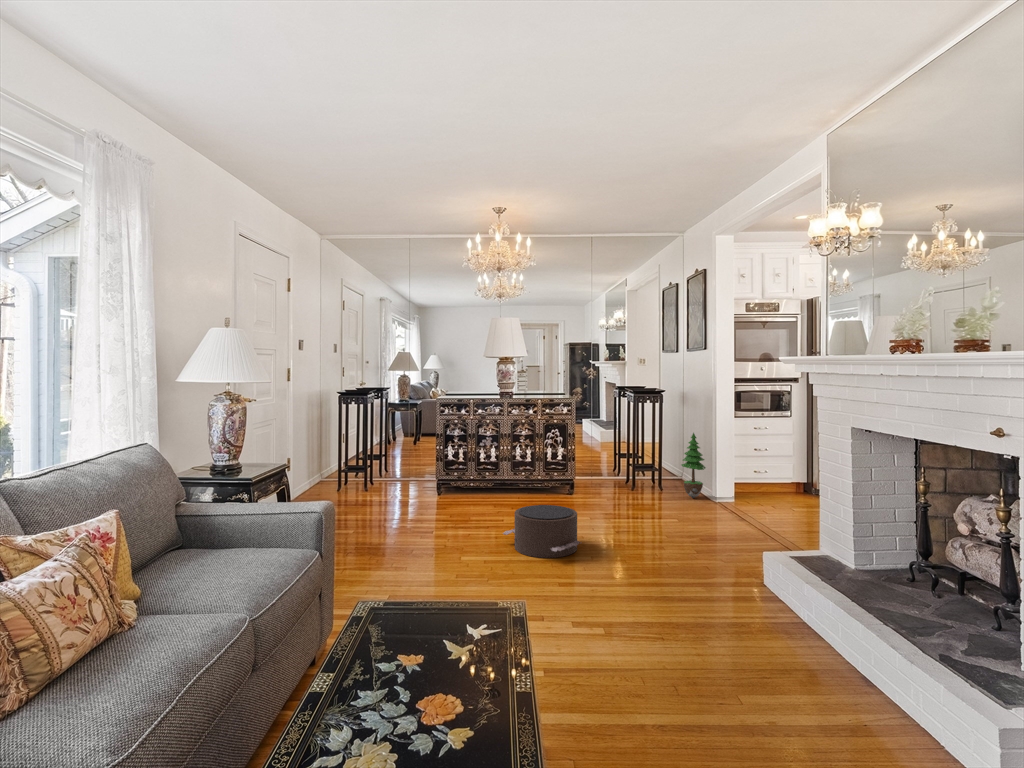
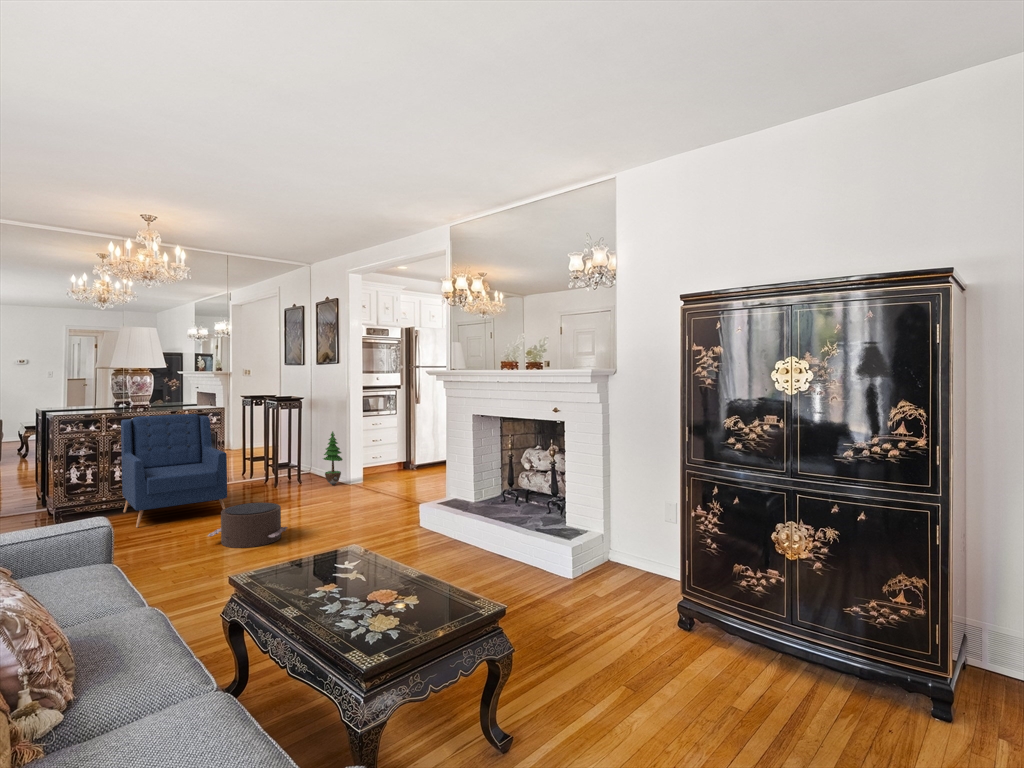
armchair: none [474,403,557,511] -> present [121,414,227,527]

